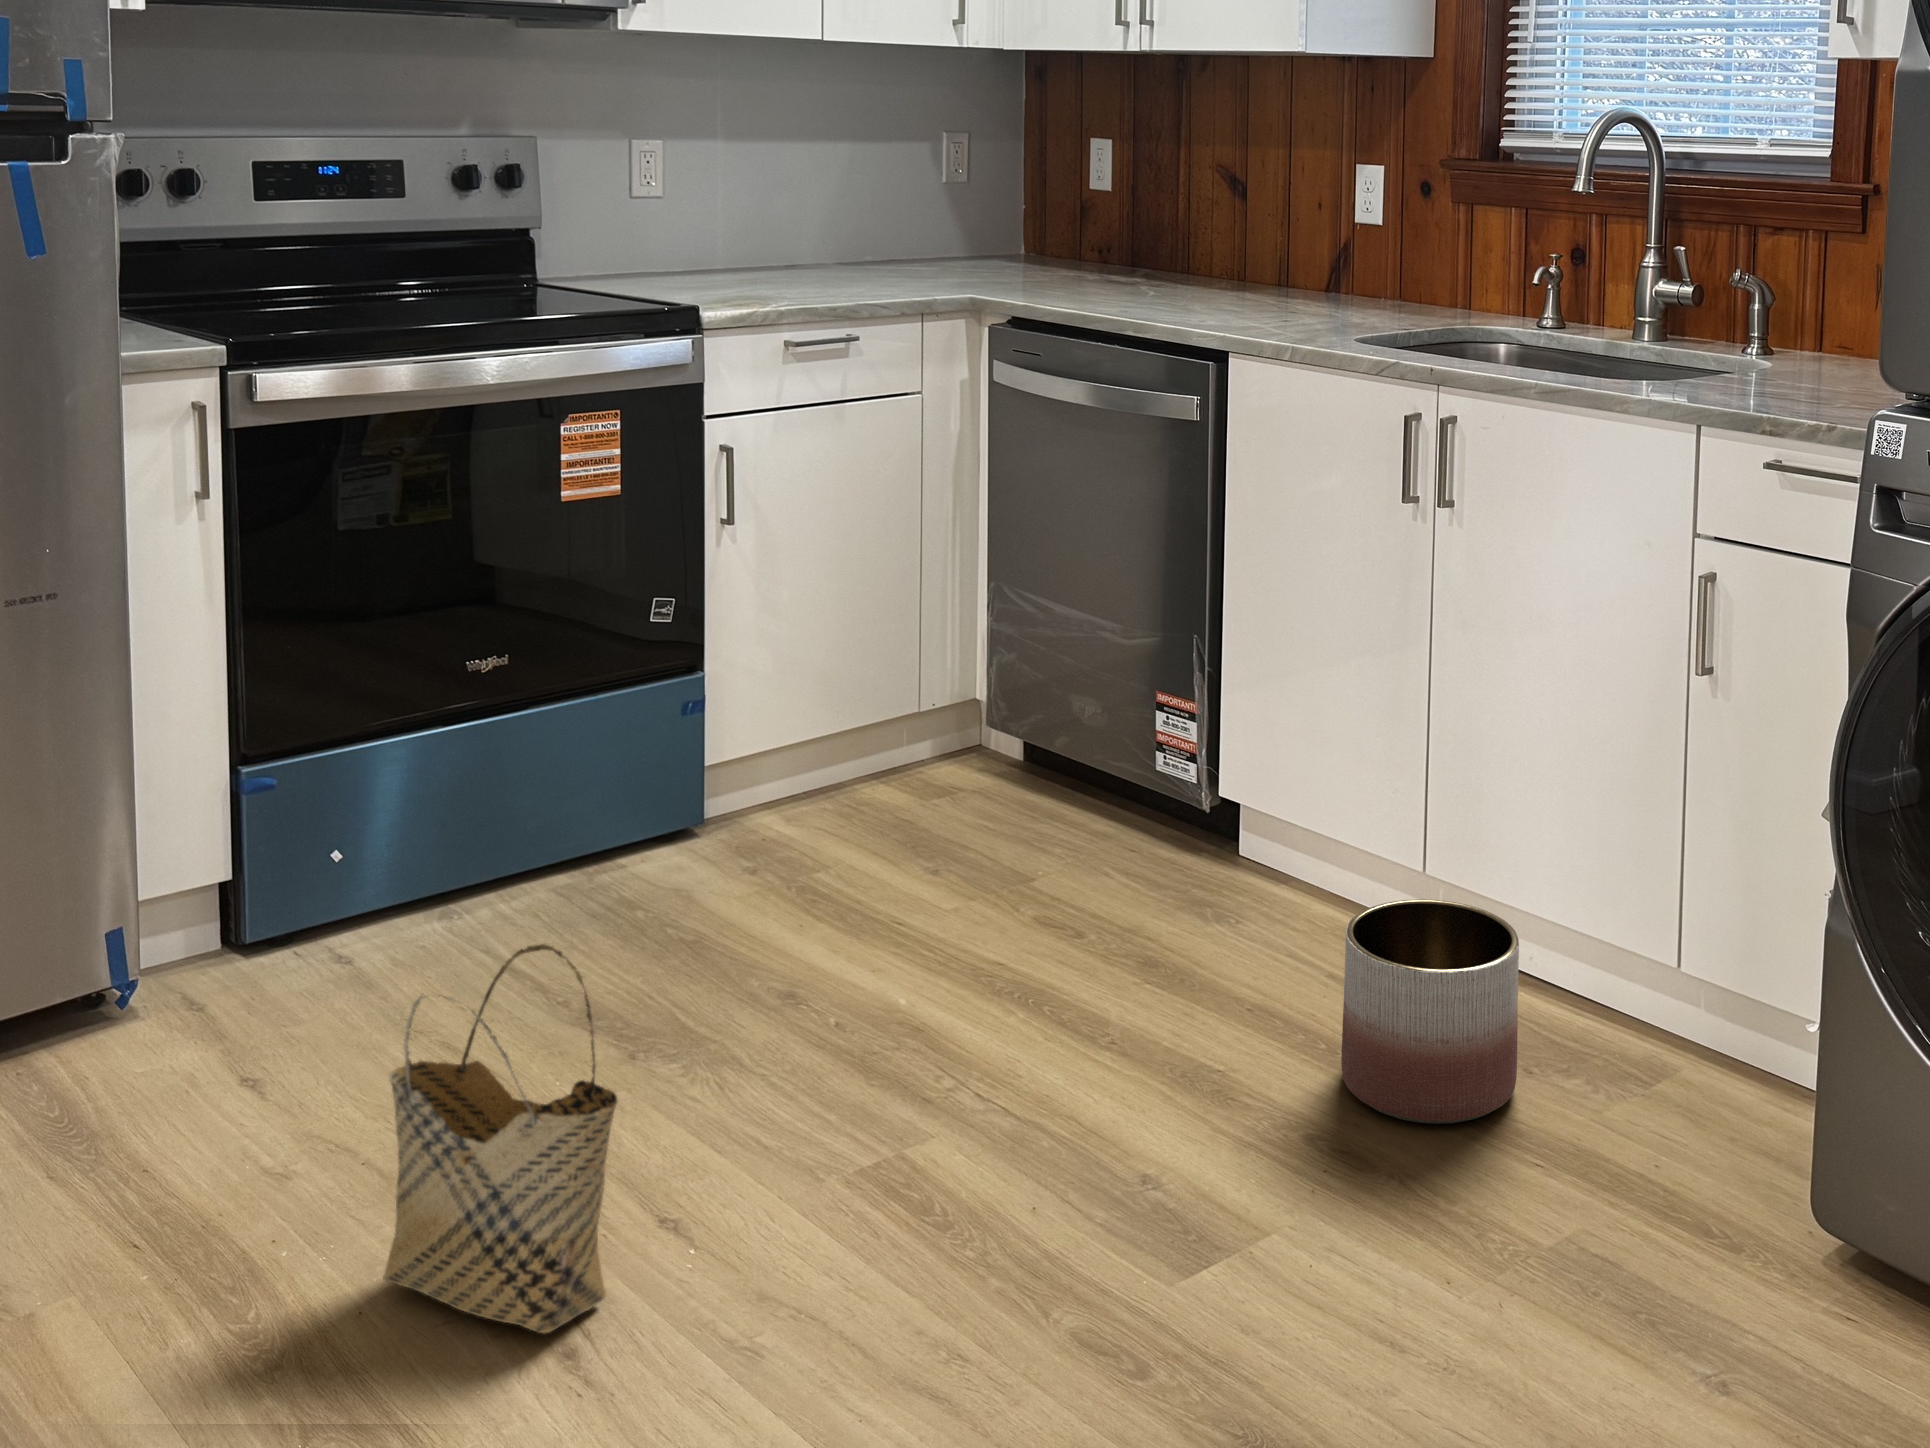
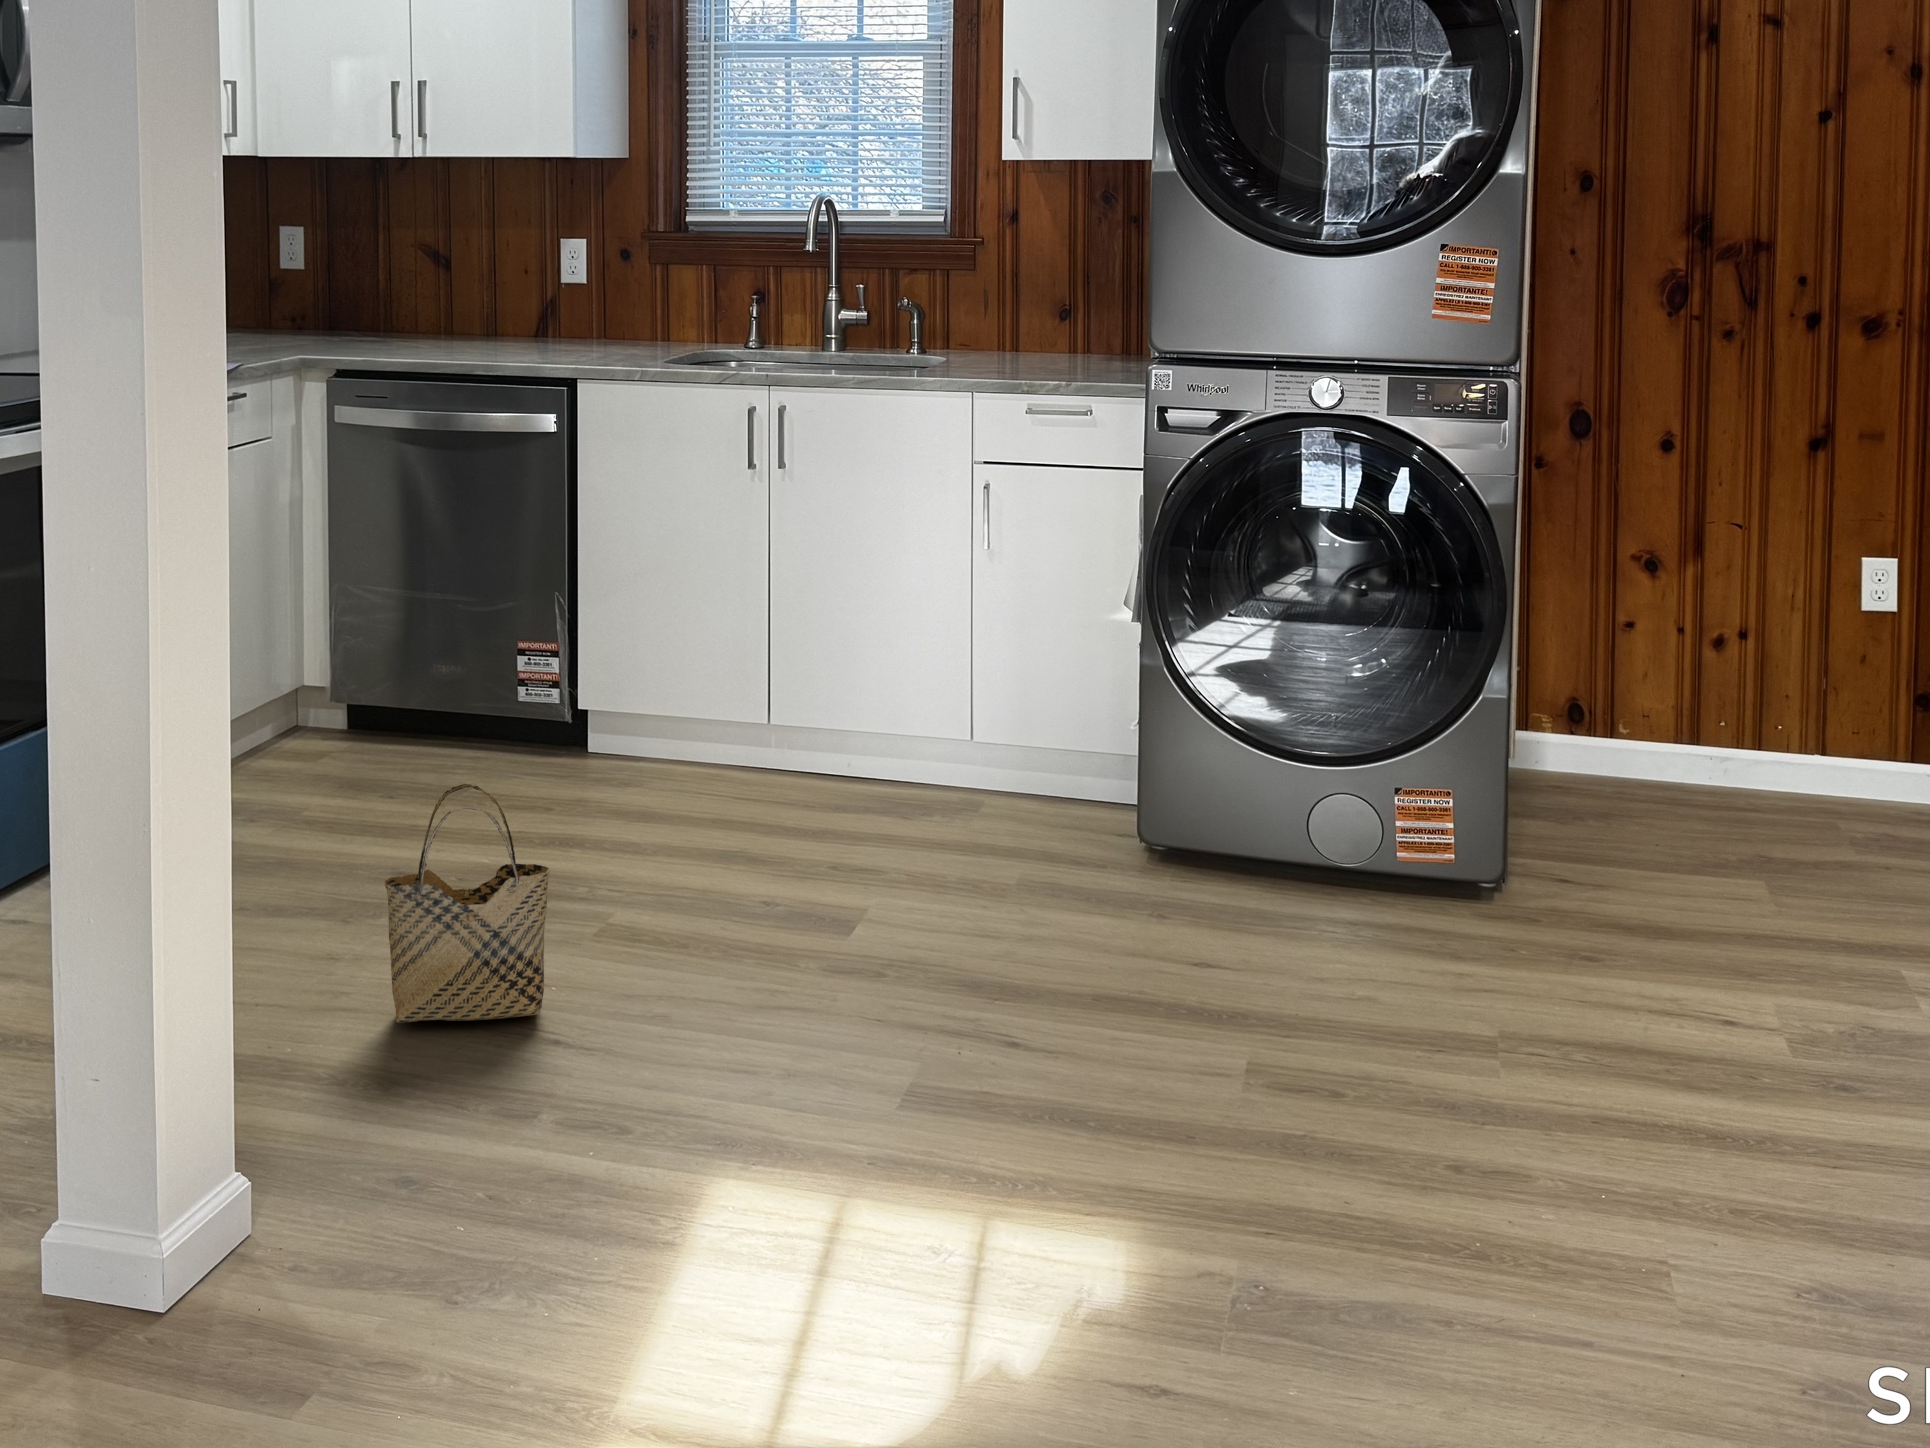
planter: present [1341,899,1519,1124] -> none [794,713,904,840]

